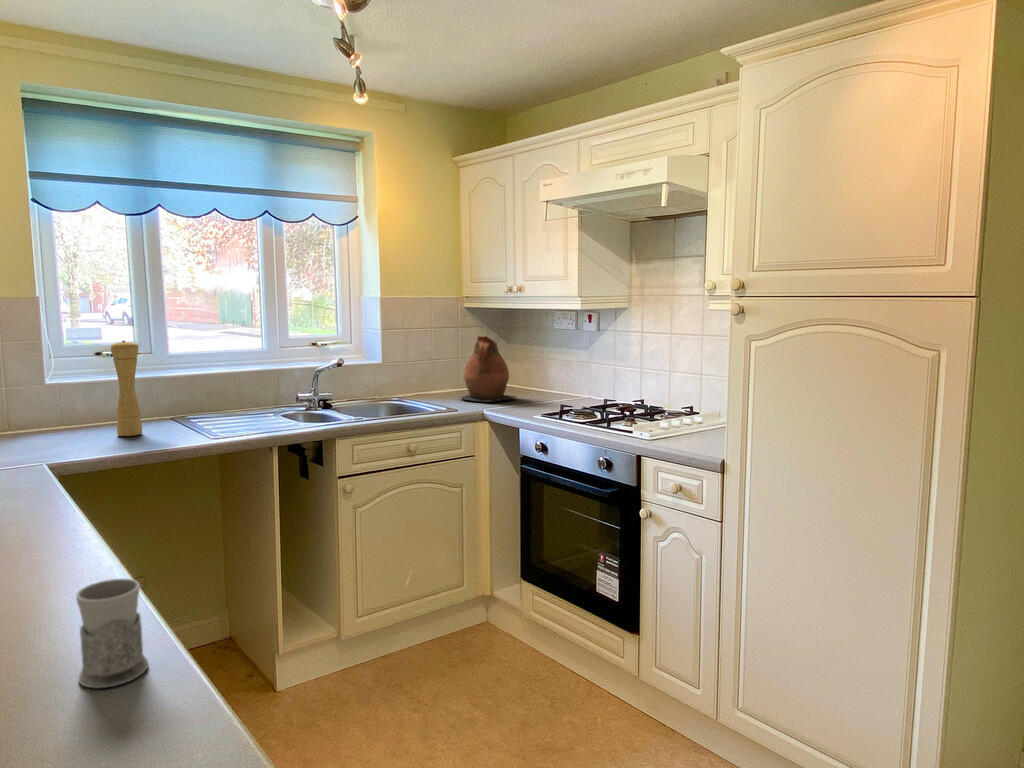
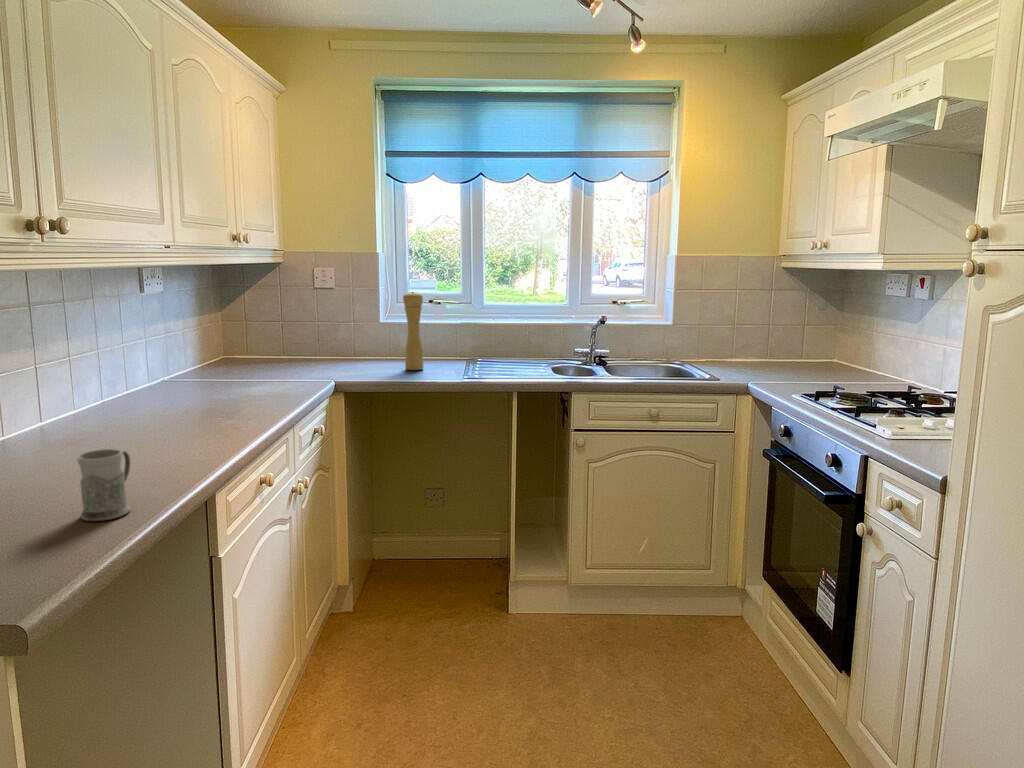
ceramic pitcher: present [461,336,517,402] -> none [740,300,812,375]

